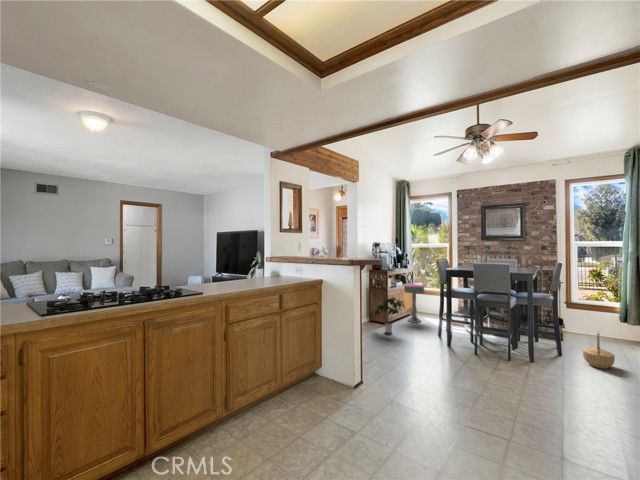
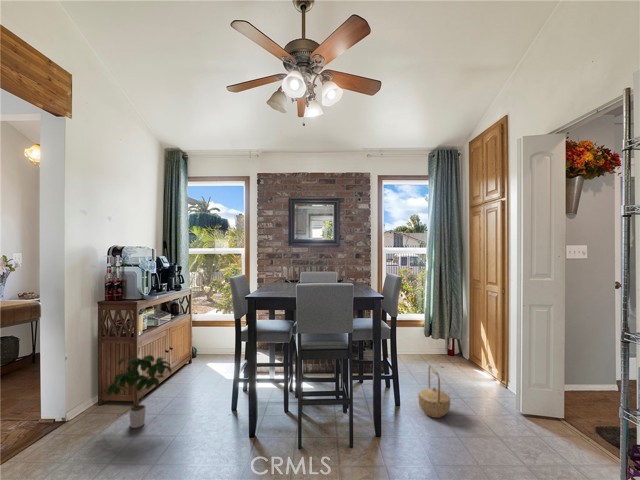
bar stool: present [404,284,424,322] -> none [174,317,209,383]

